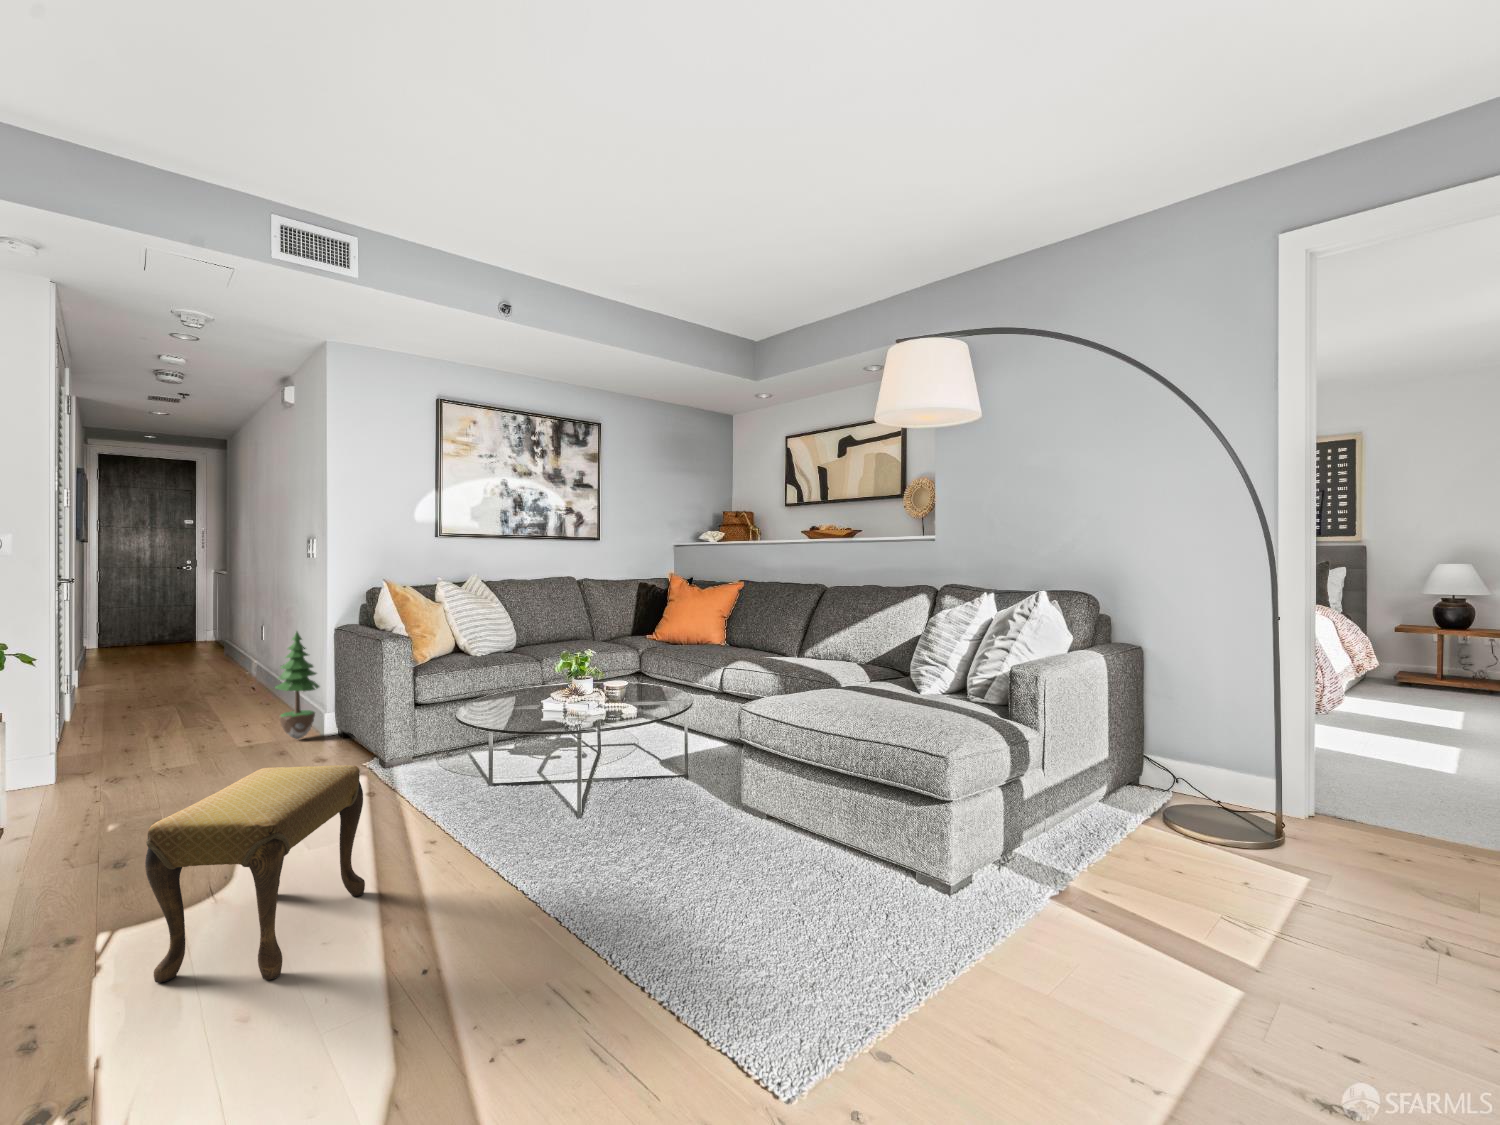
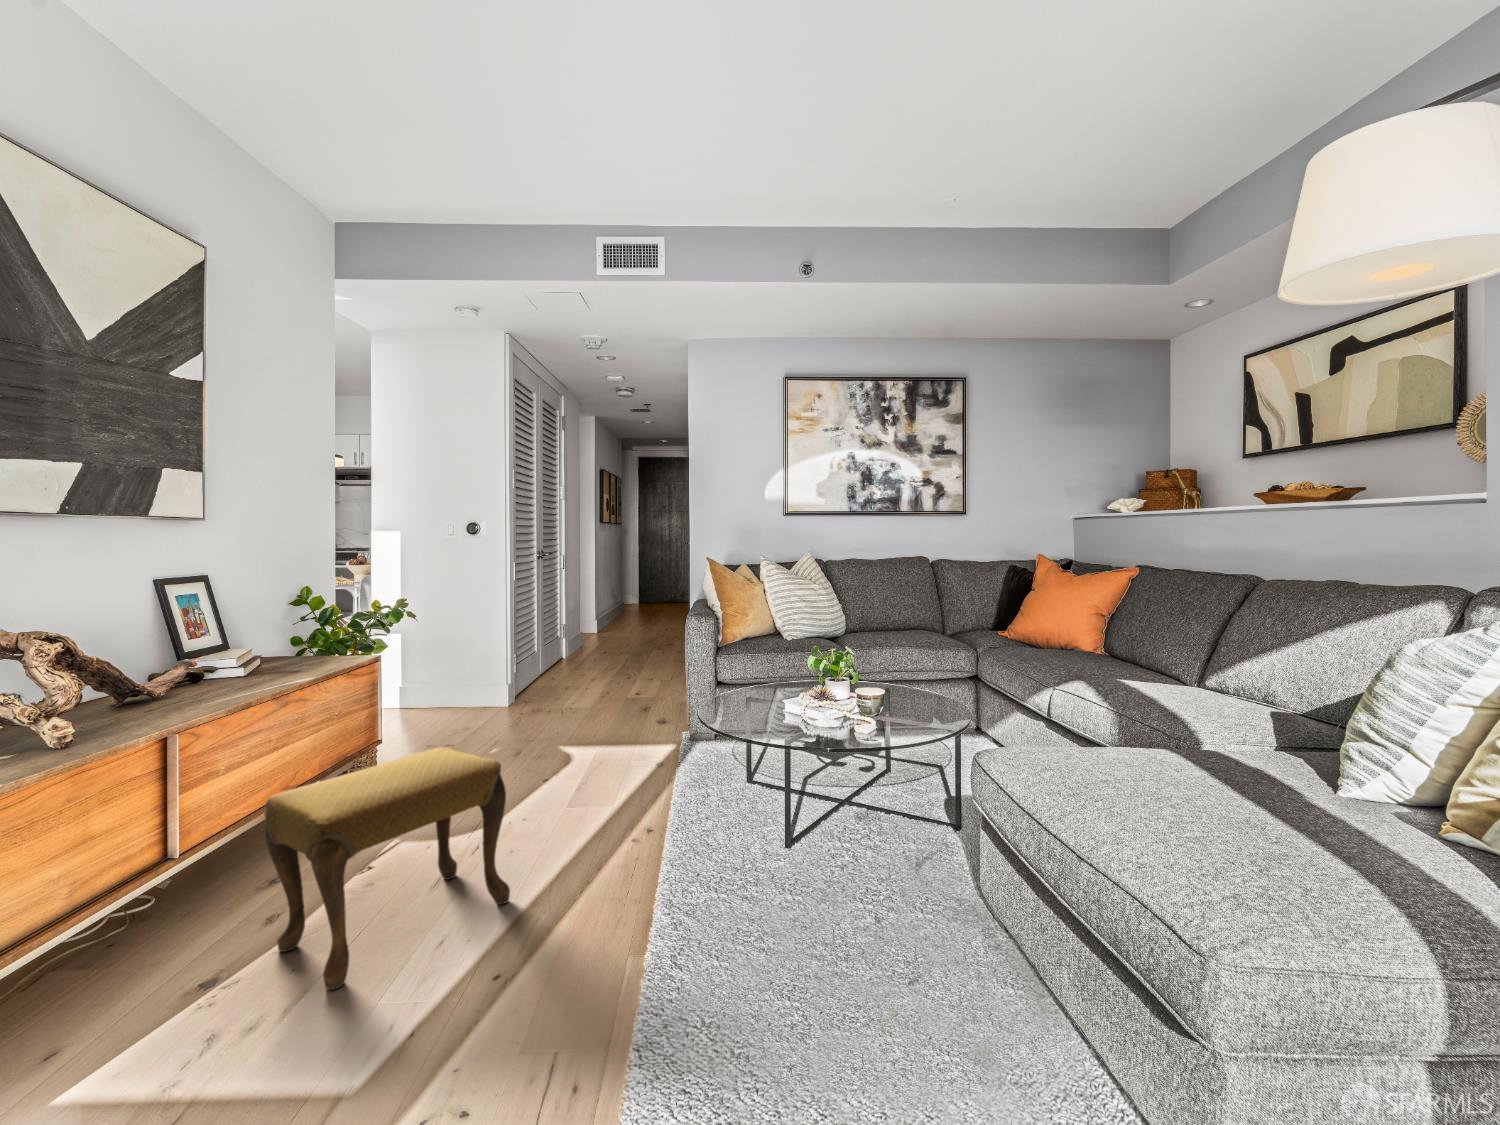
potted tree: present [275,632,319,739] -> none [635,605,671,706]

